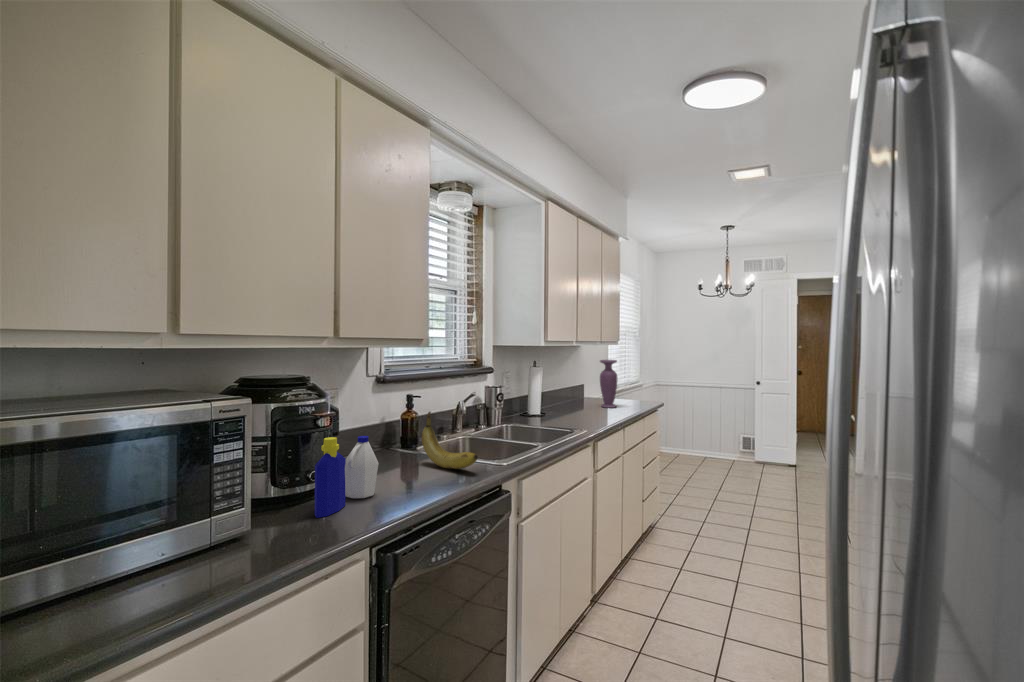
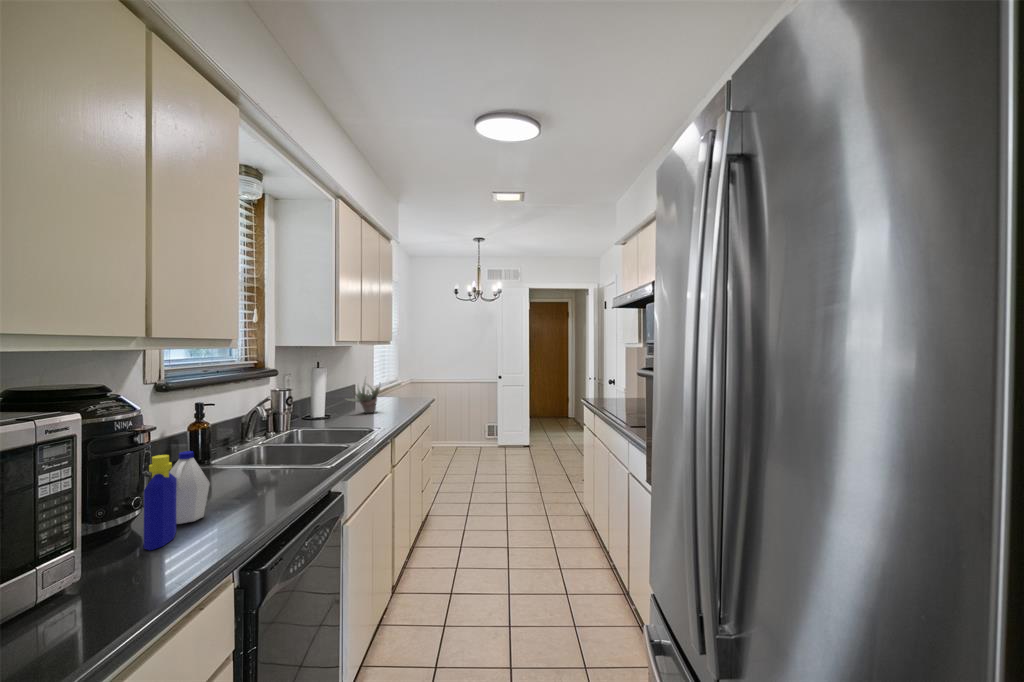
vase: present [600,360,618,408] -> none [380,359,397,406]
succulent plant: none [559,377,594,414] -> present [346,383,380,413]
banana: present [422,412,478,469] -> none [231,420,308,479]

